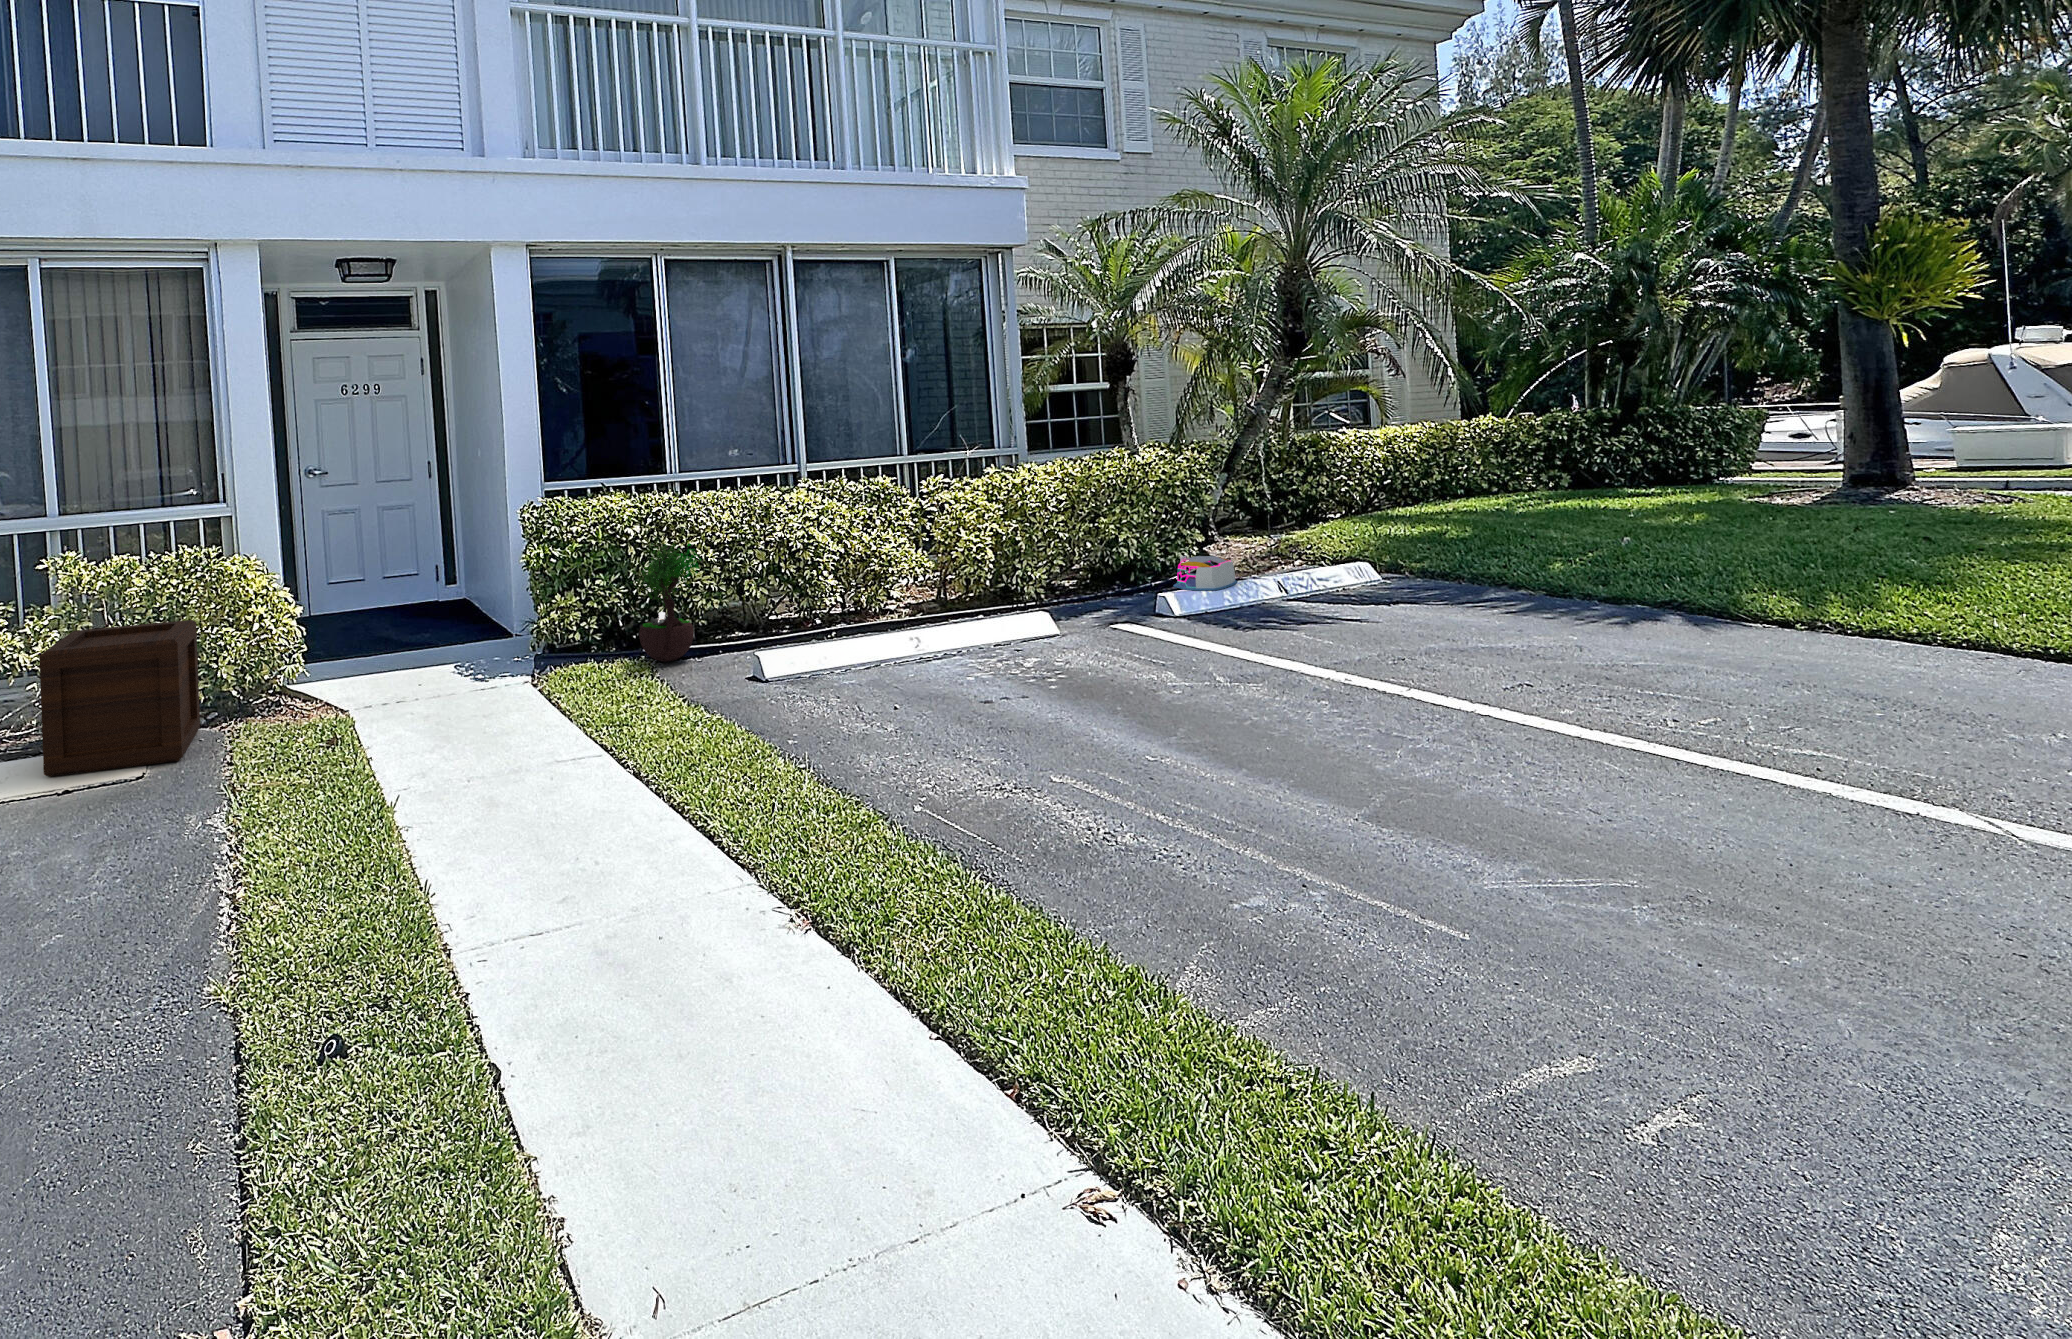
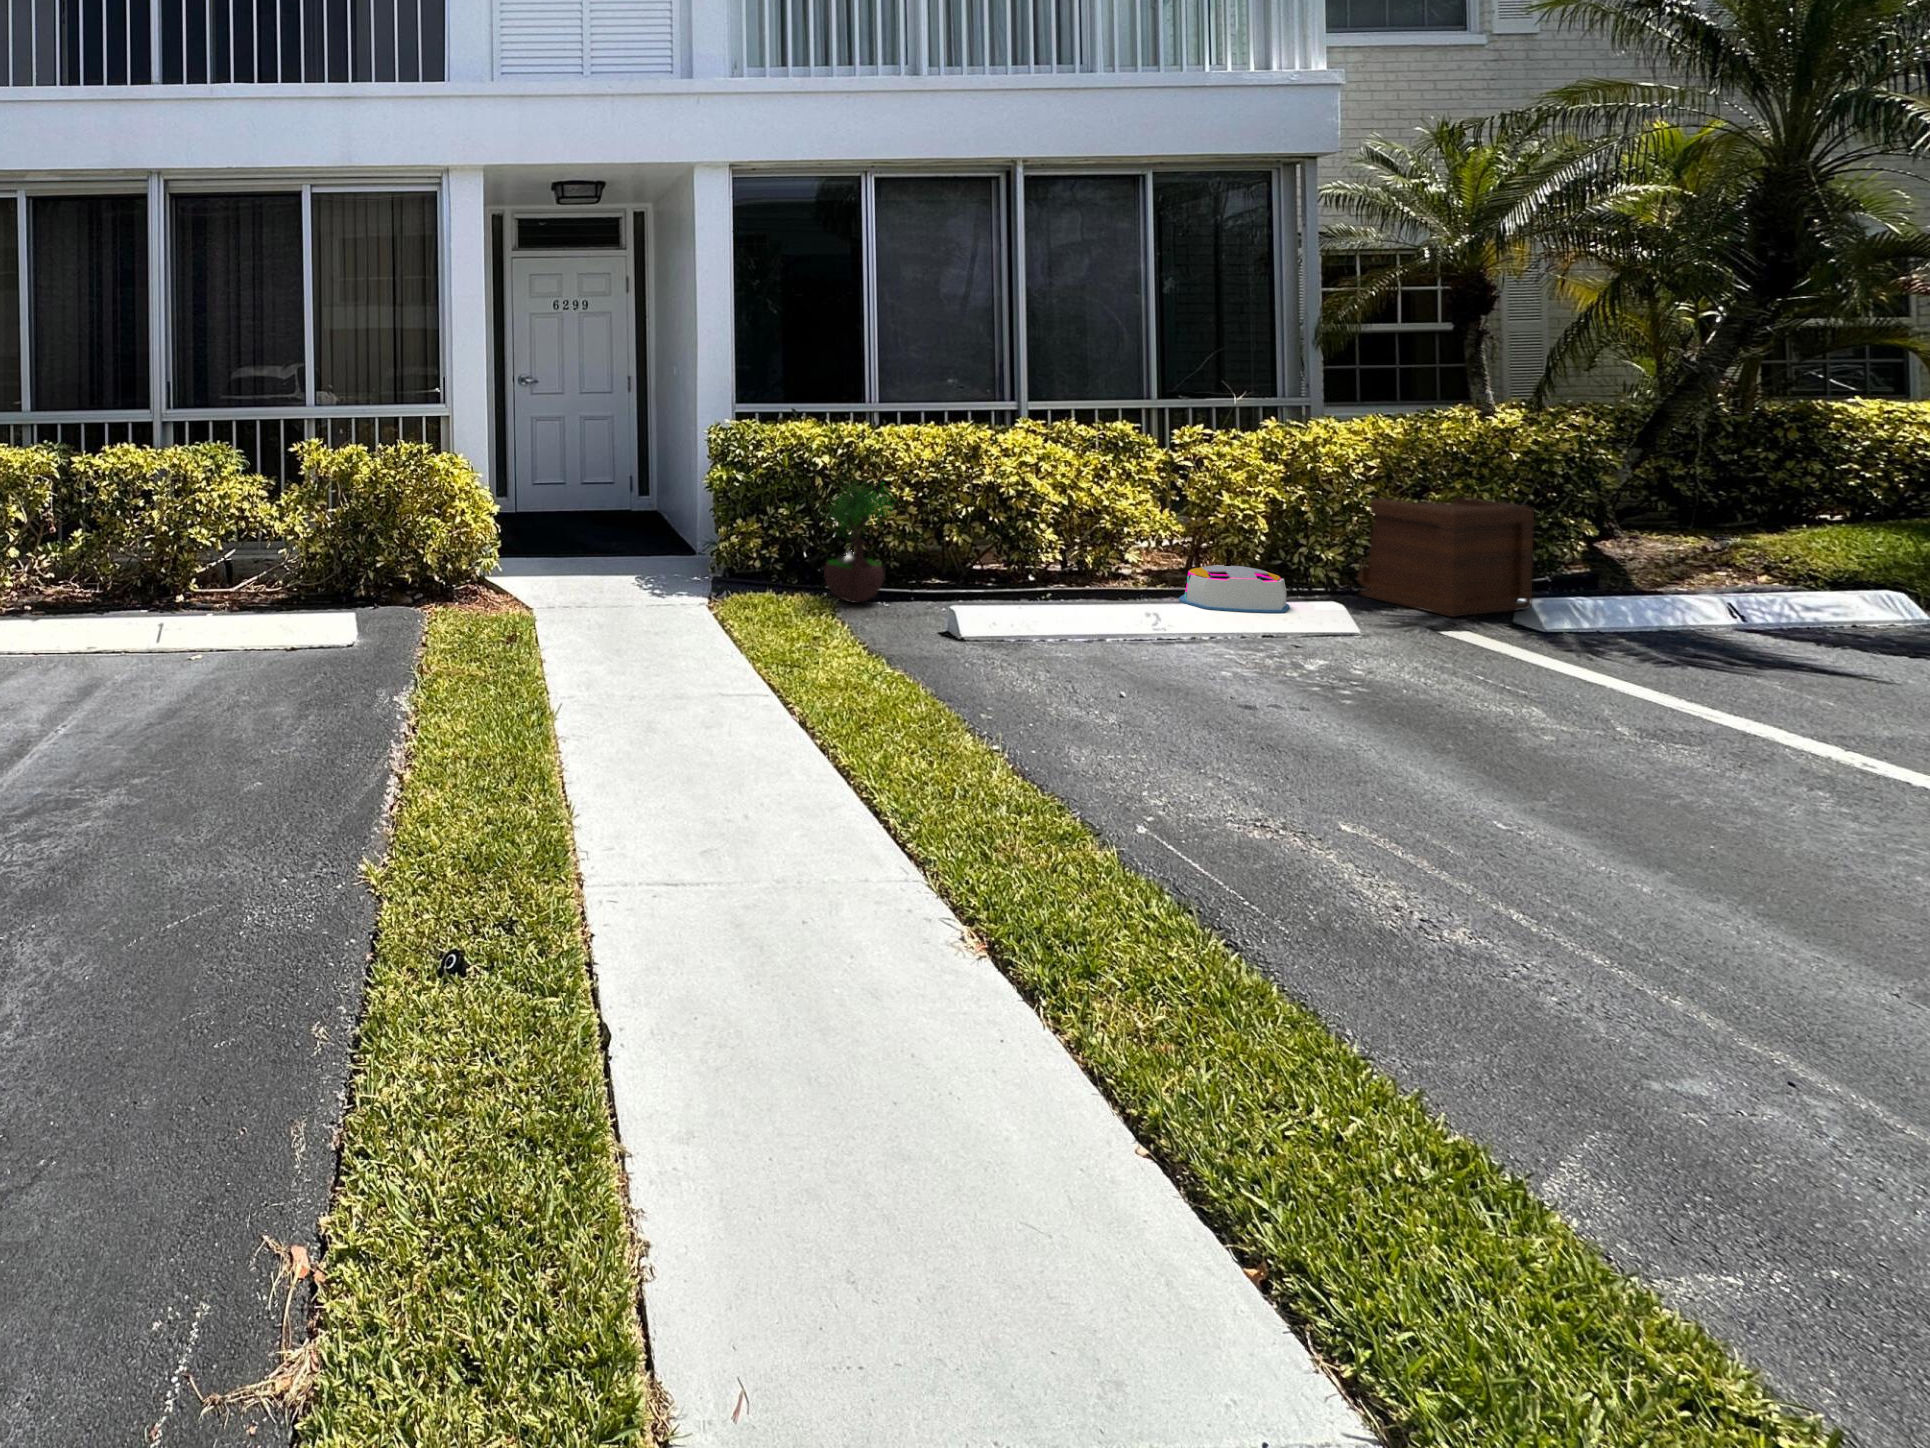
storage bin: present [1173,556,1237,590] -> present [1179,565,1290,613]
wooden crate: present [39,620,200,777] -> present [1358,498,1534,617]

